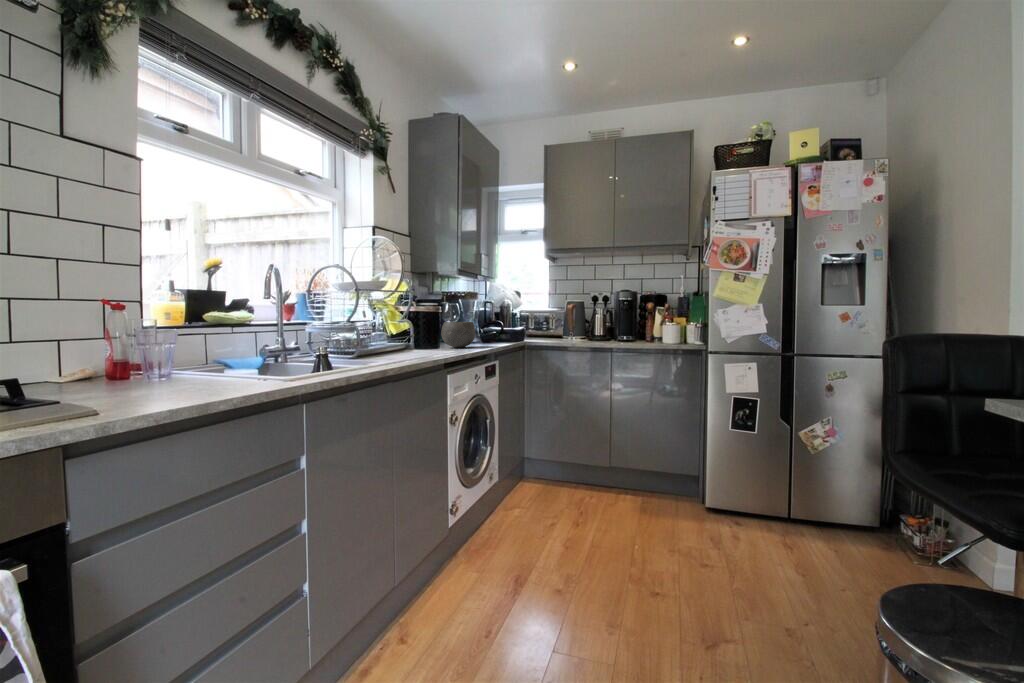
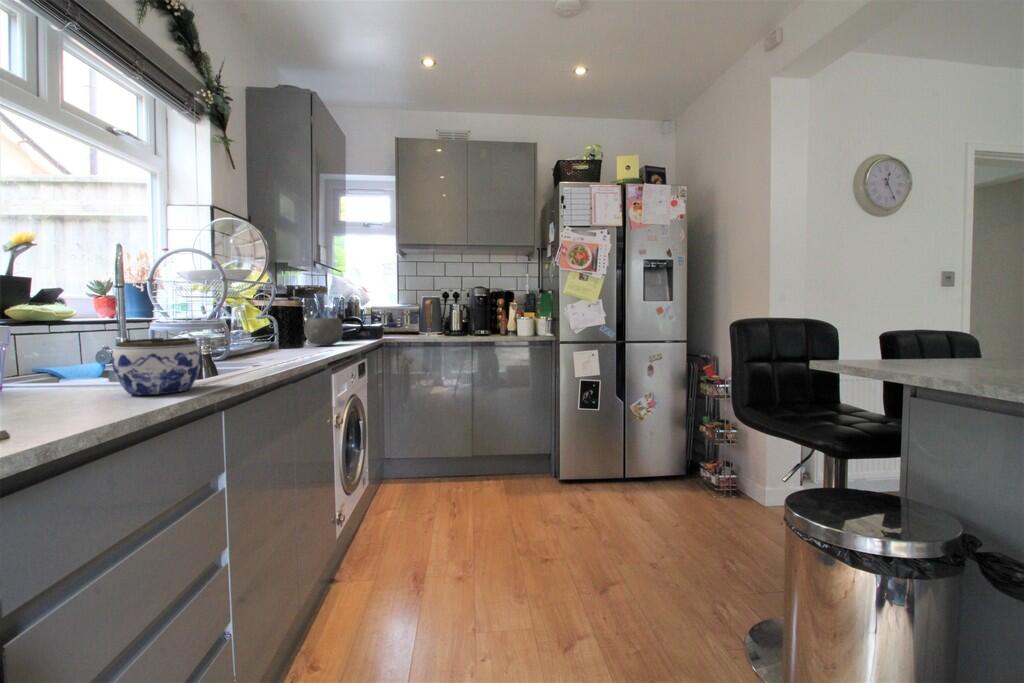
jar: none [216,339,287,387] -> present [112,338,201,395]

